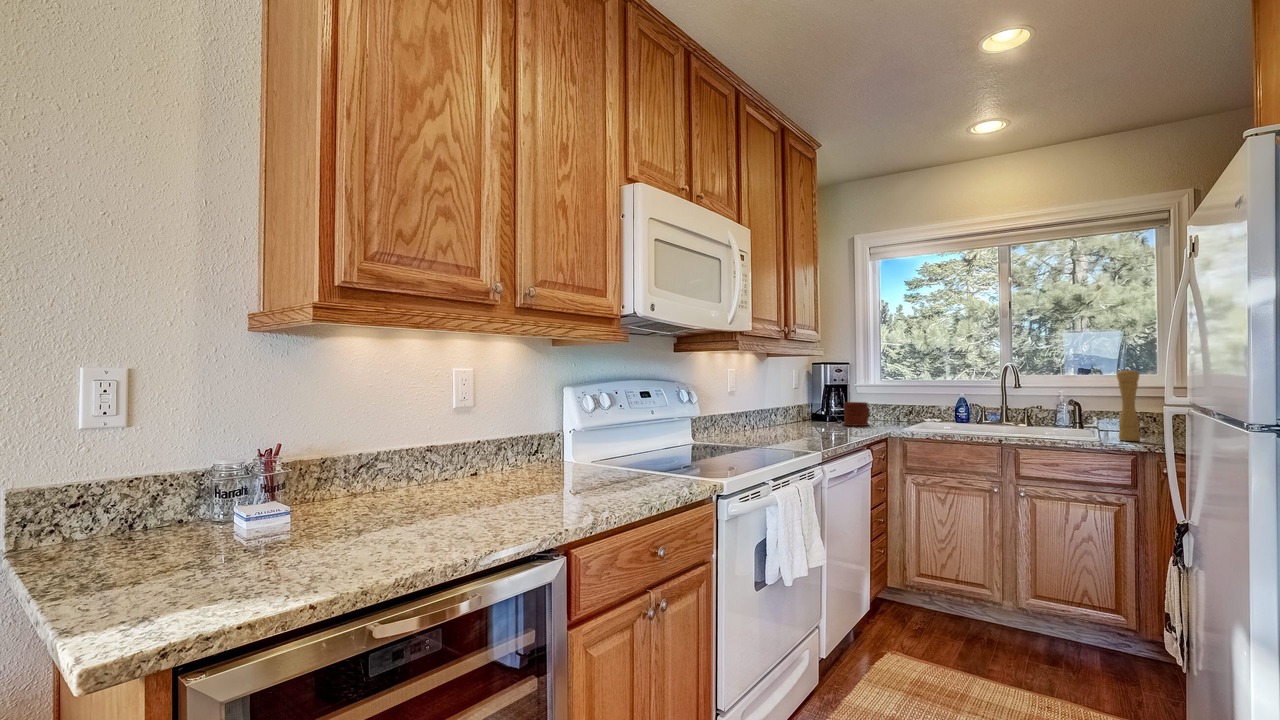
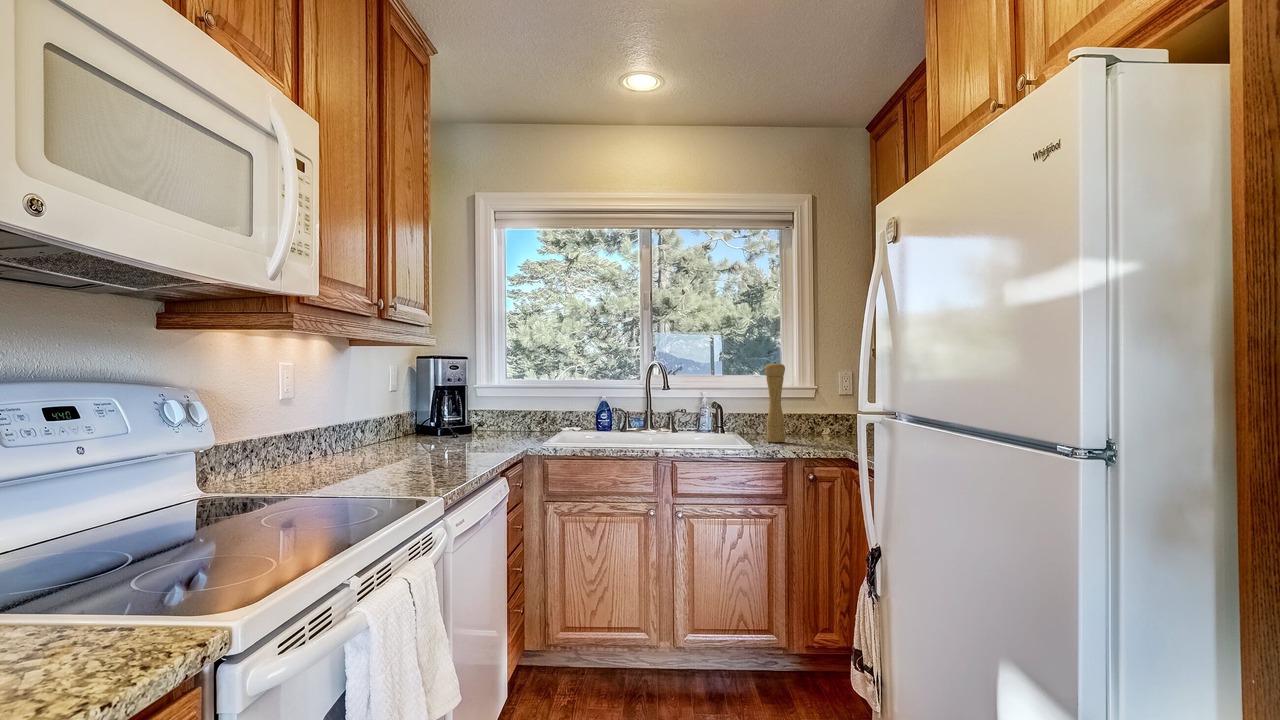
mug: present [843,402,870,426] -> none [461,408,497,442]

